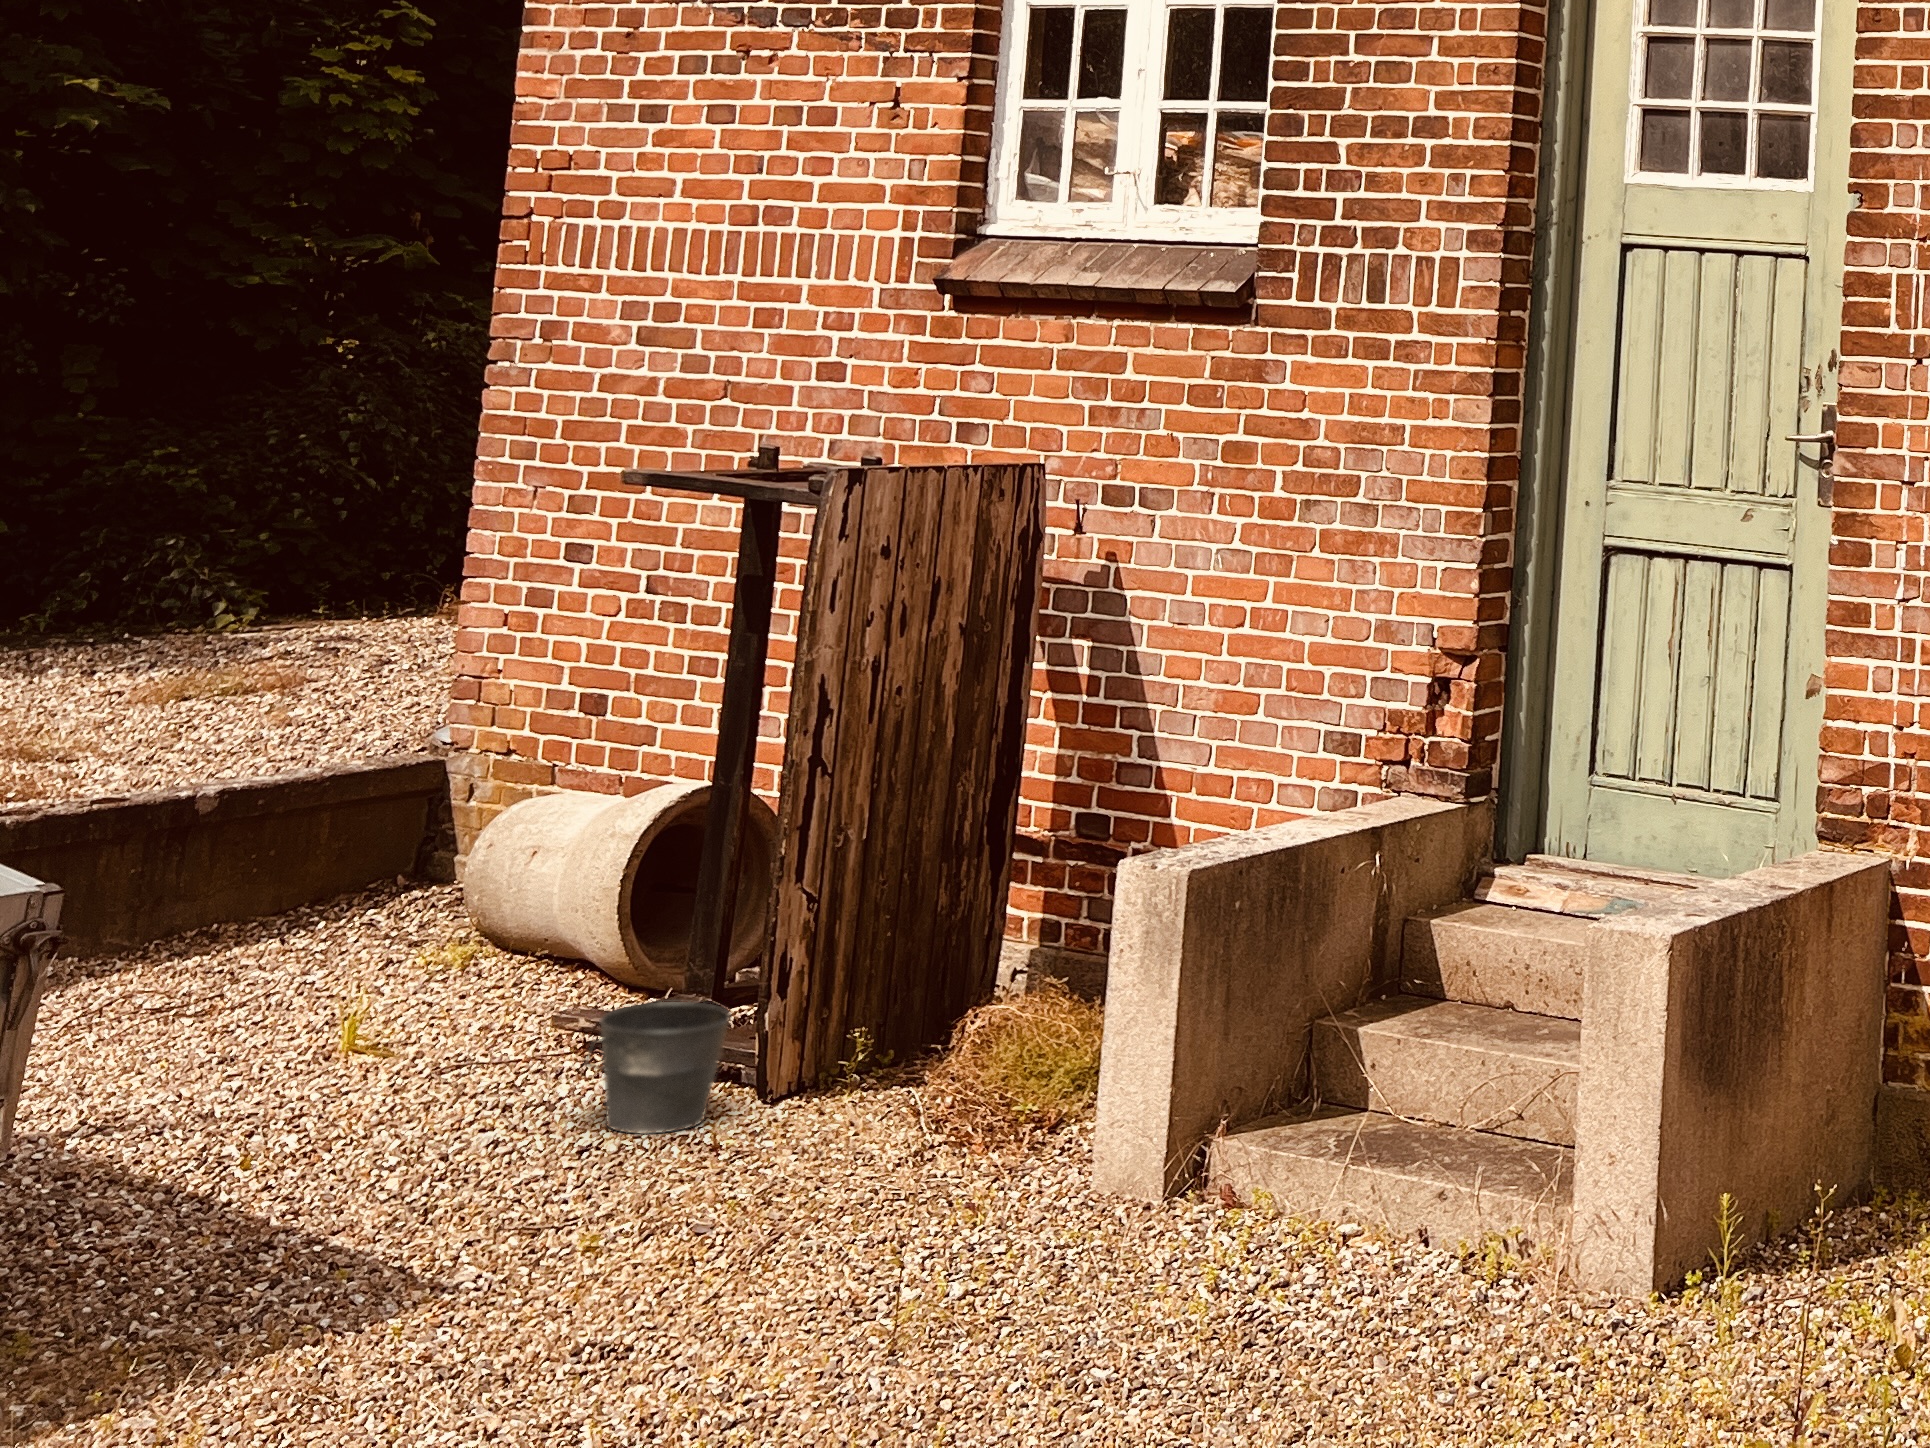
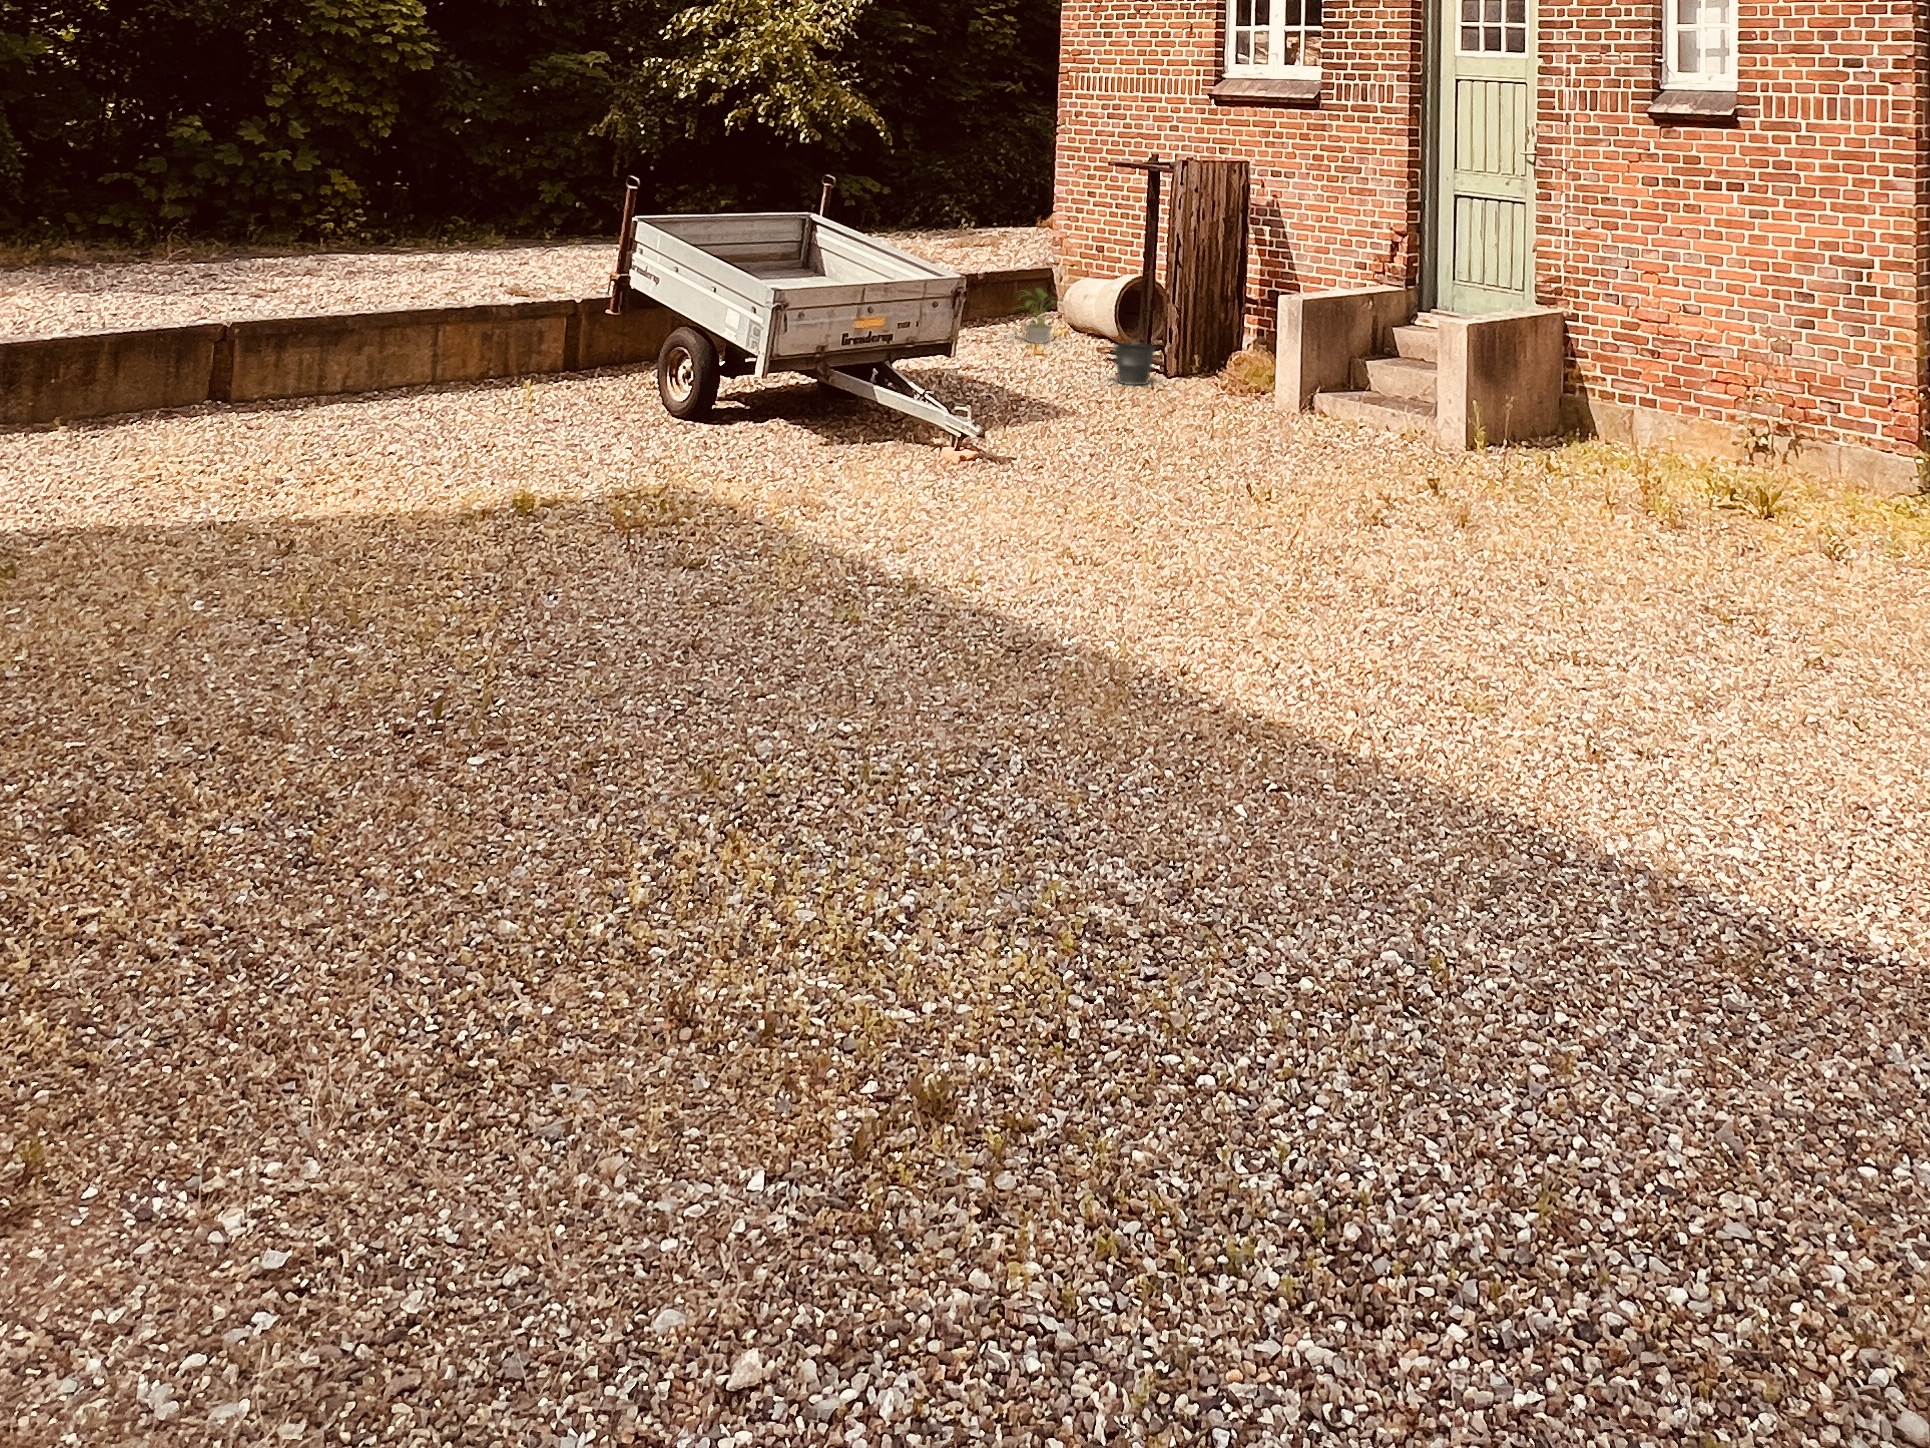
potted plant: none [276,833,476,999] -> present [1017,288,1055,343]

